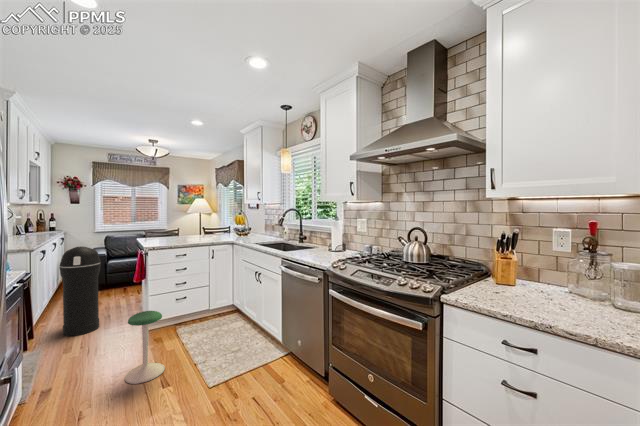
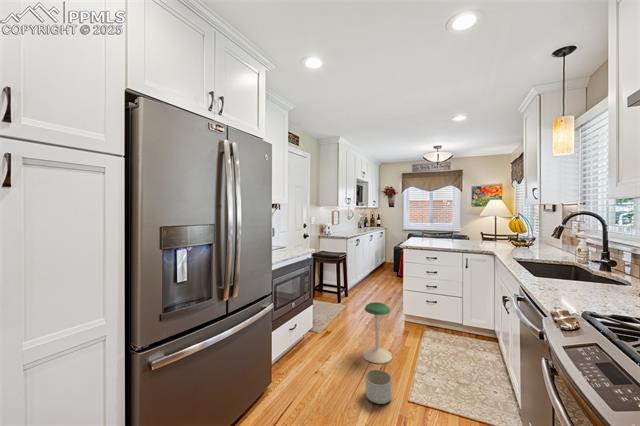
trash can: present [59,247,101,336] -> none [357,241,380,306]
planter: none [163,373,194,410] -> present [365,369,392,404]

